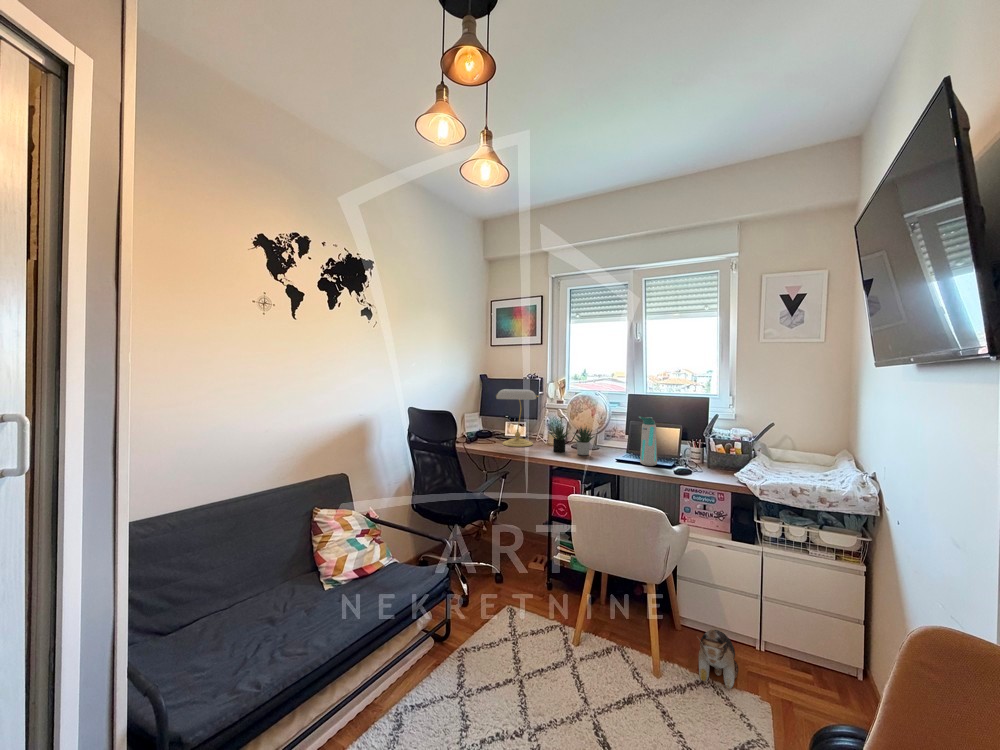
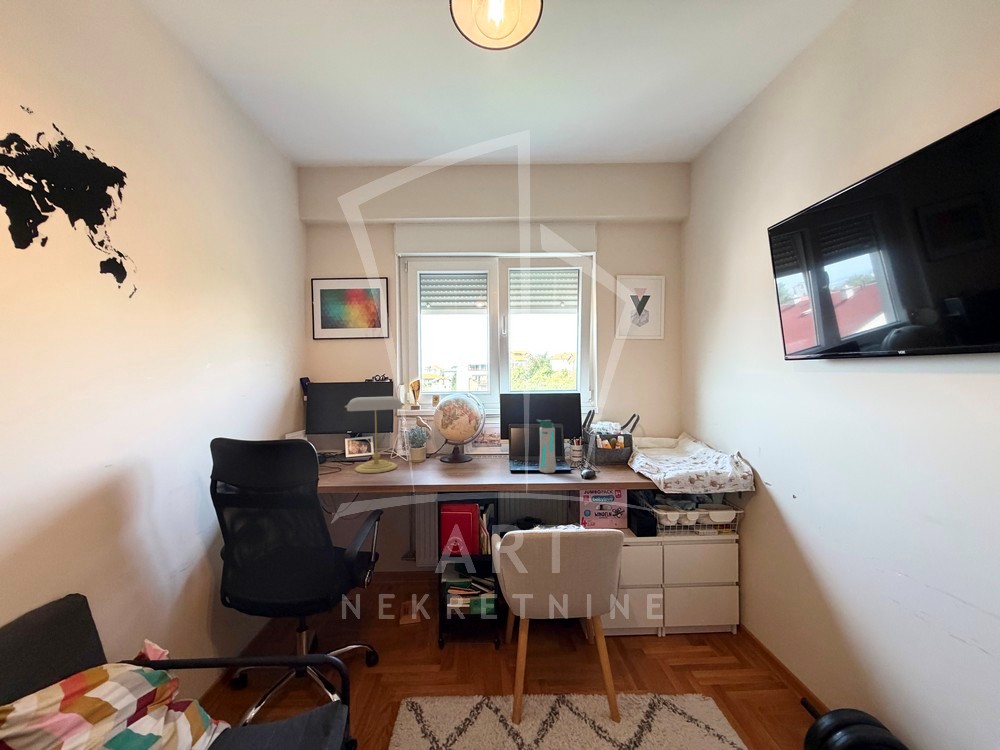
succulent plant: present [550,426,594,455] -> none [423,434,486,472]
plush toy: present [697,630,738,689] -> none [634,636,682,700]

